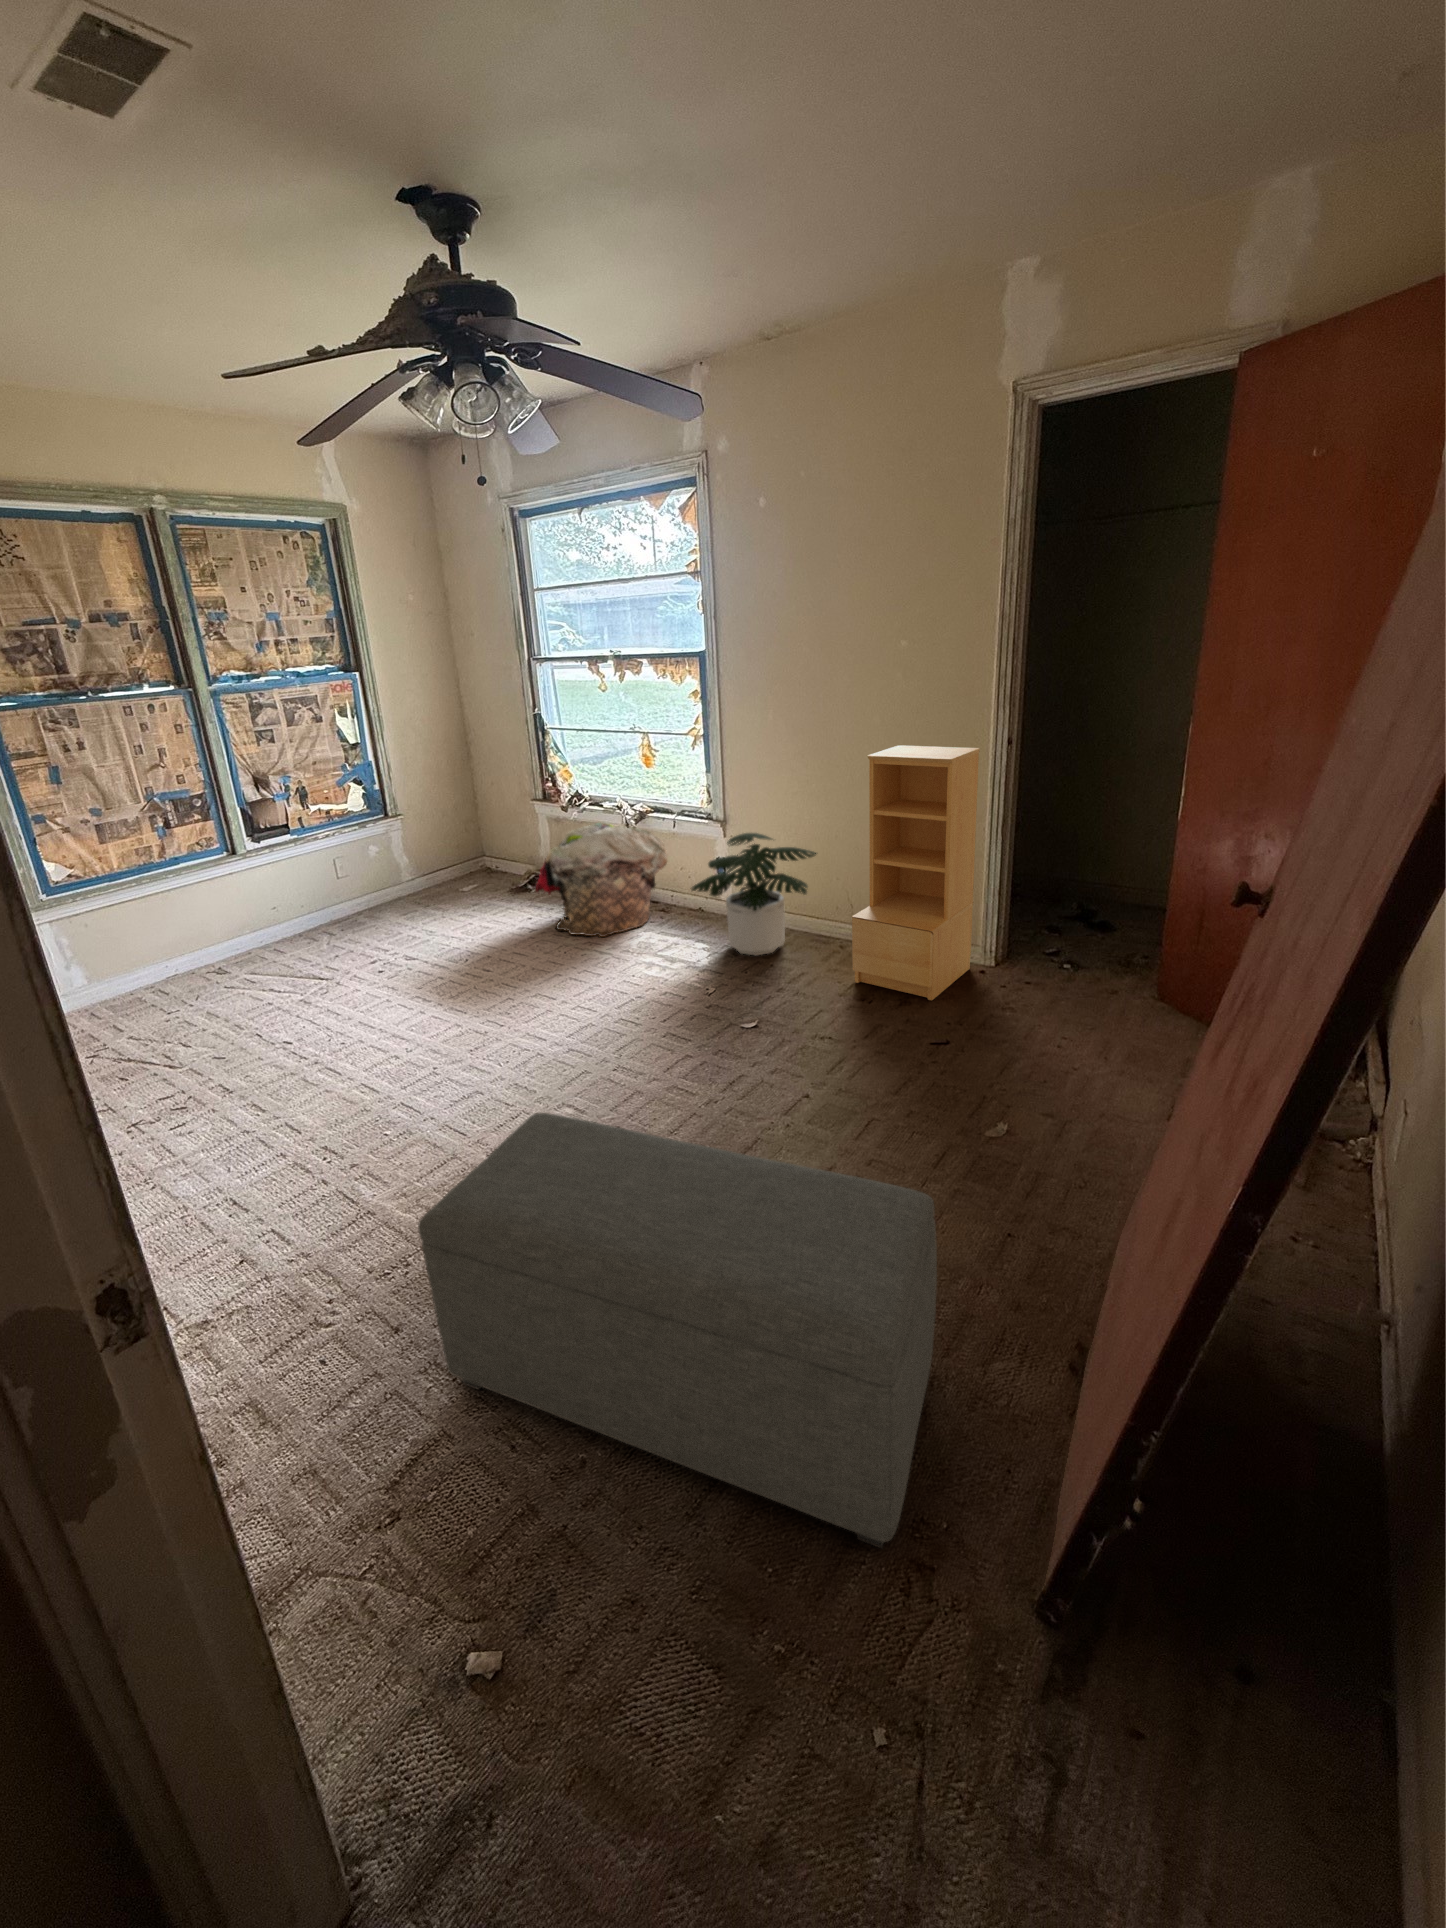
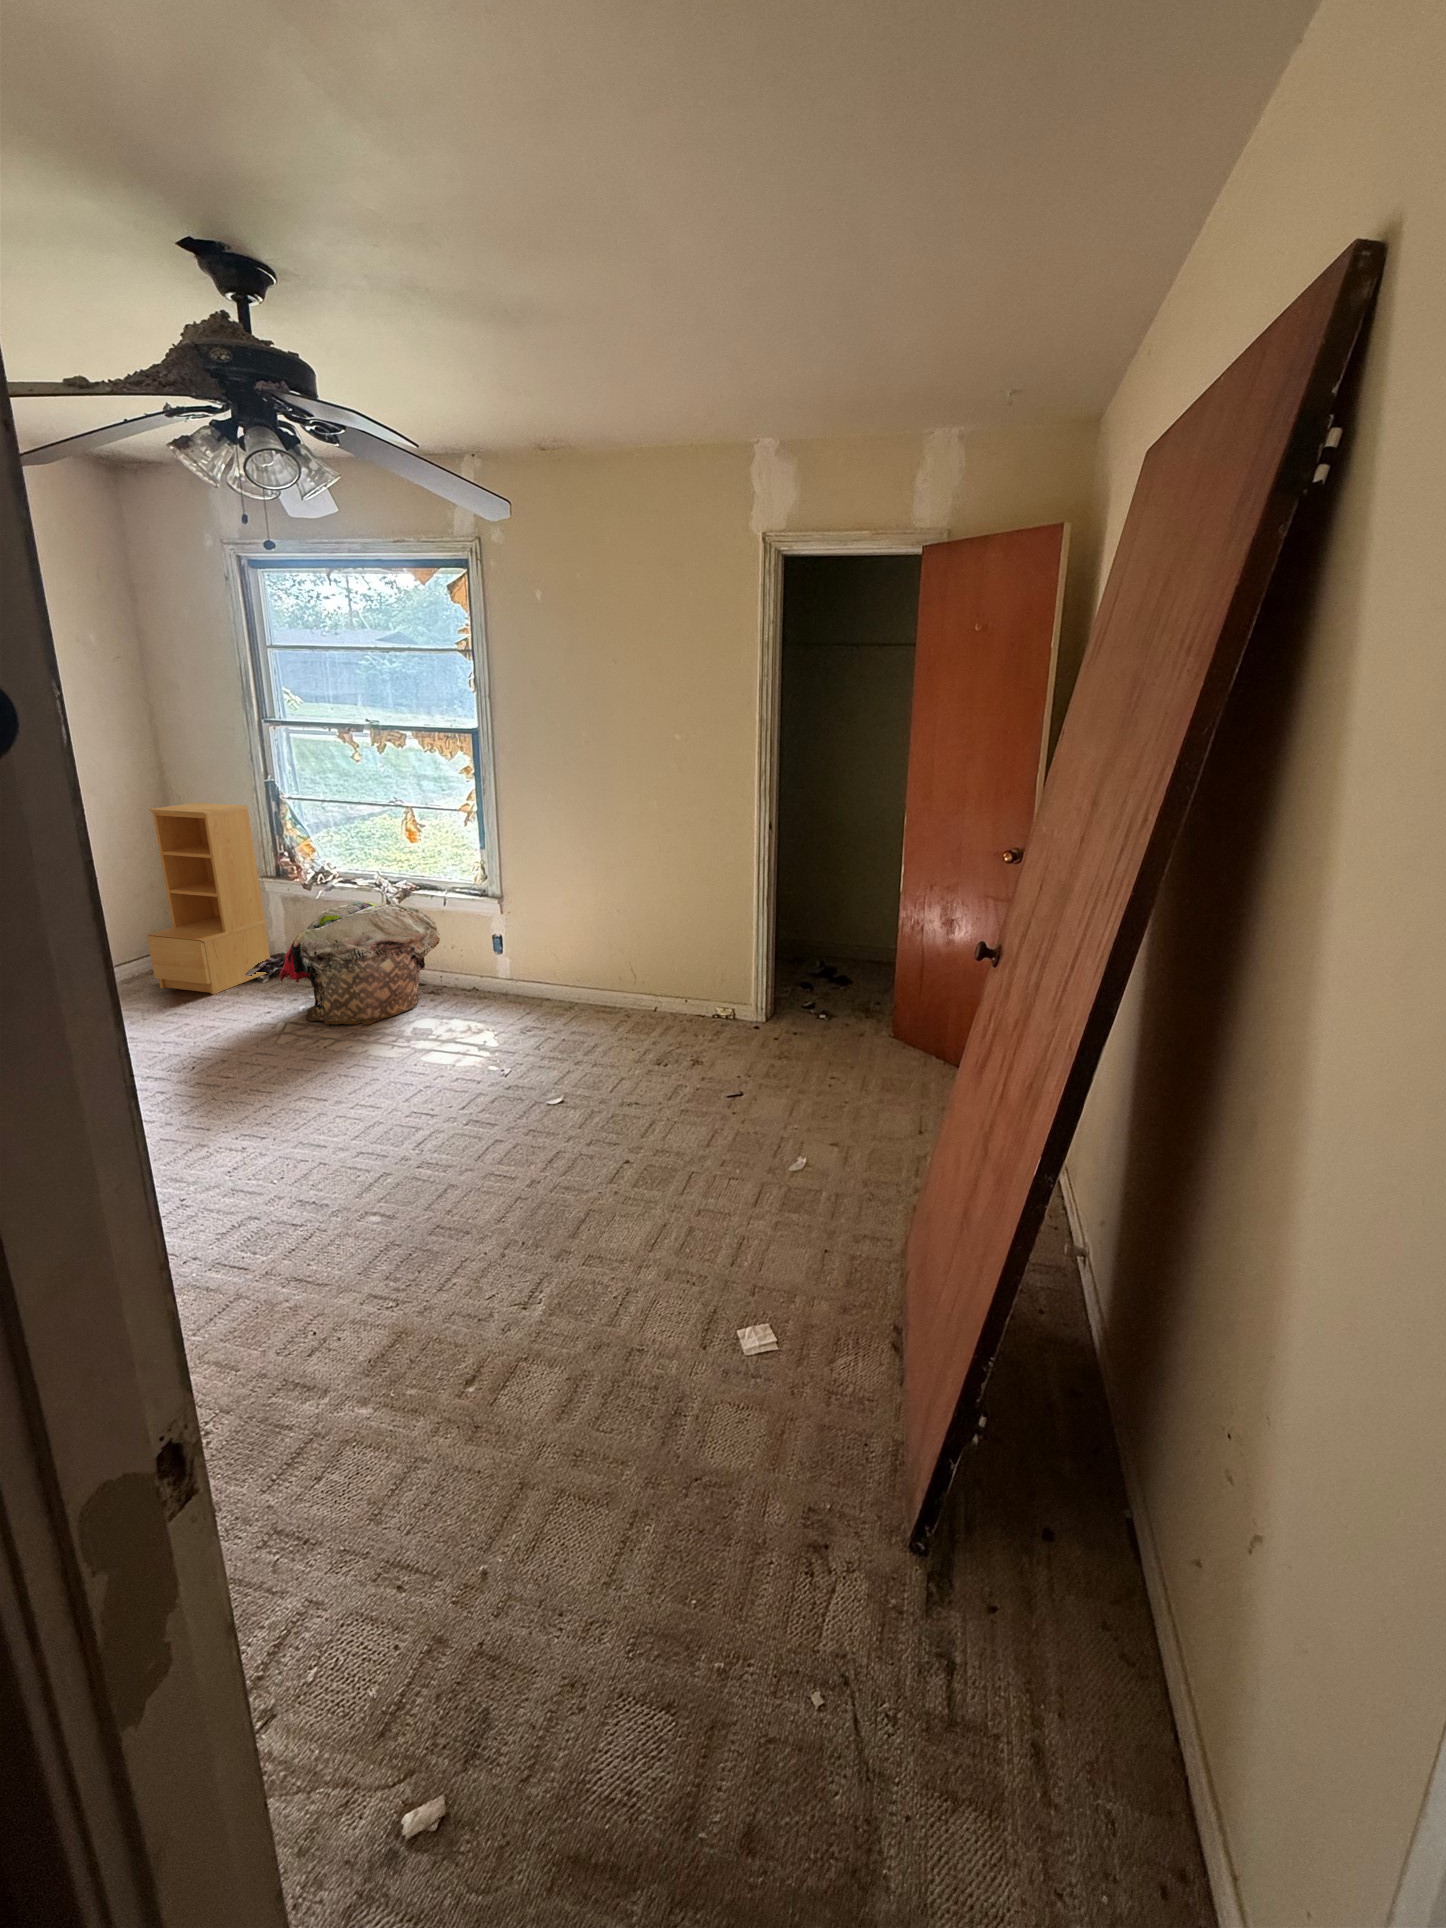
bookshelf: present [852,745,980,1000] -> present [147,803,270,994]
potted plant: present [691,833,816,956] -> none [475,909,600,1029]
ottoman: present [418,1113,937,1548] -> none [276,1216,800,1543]

